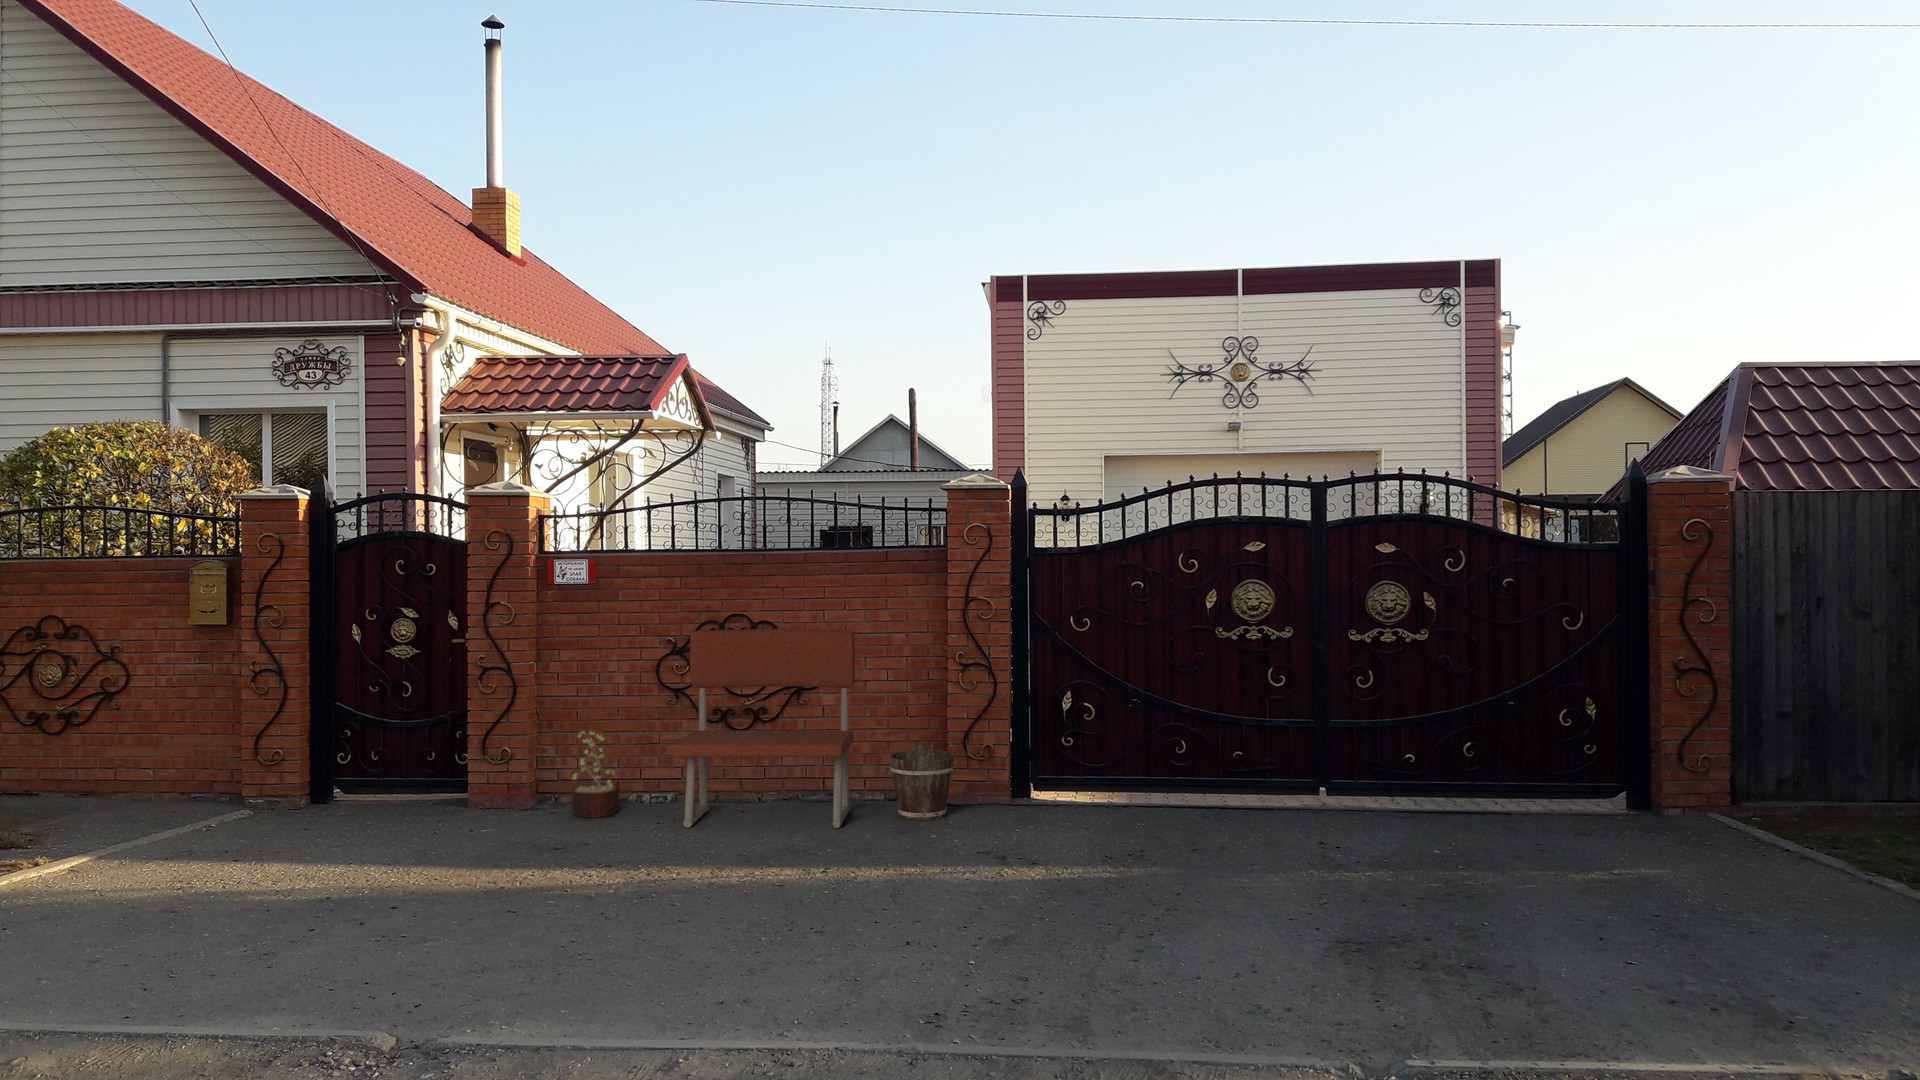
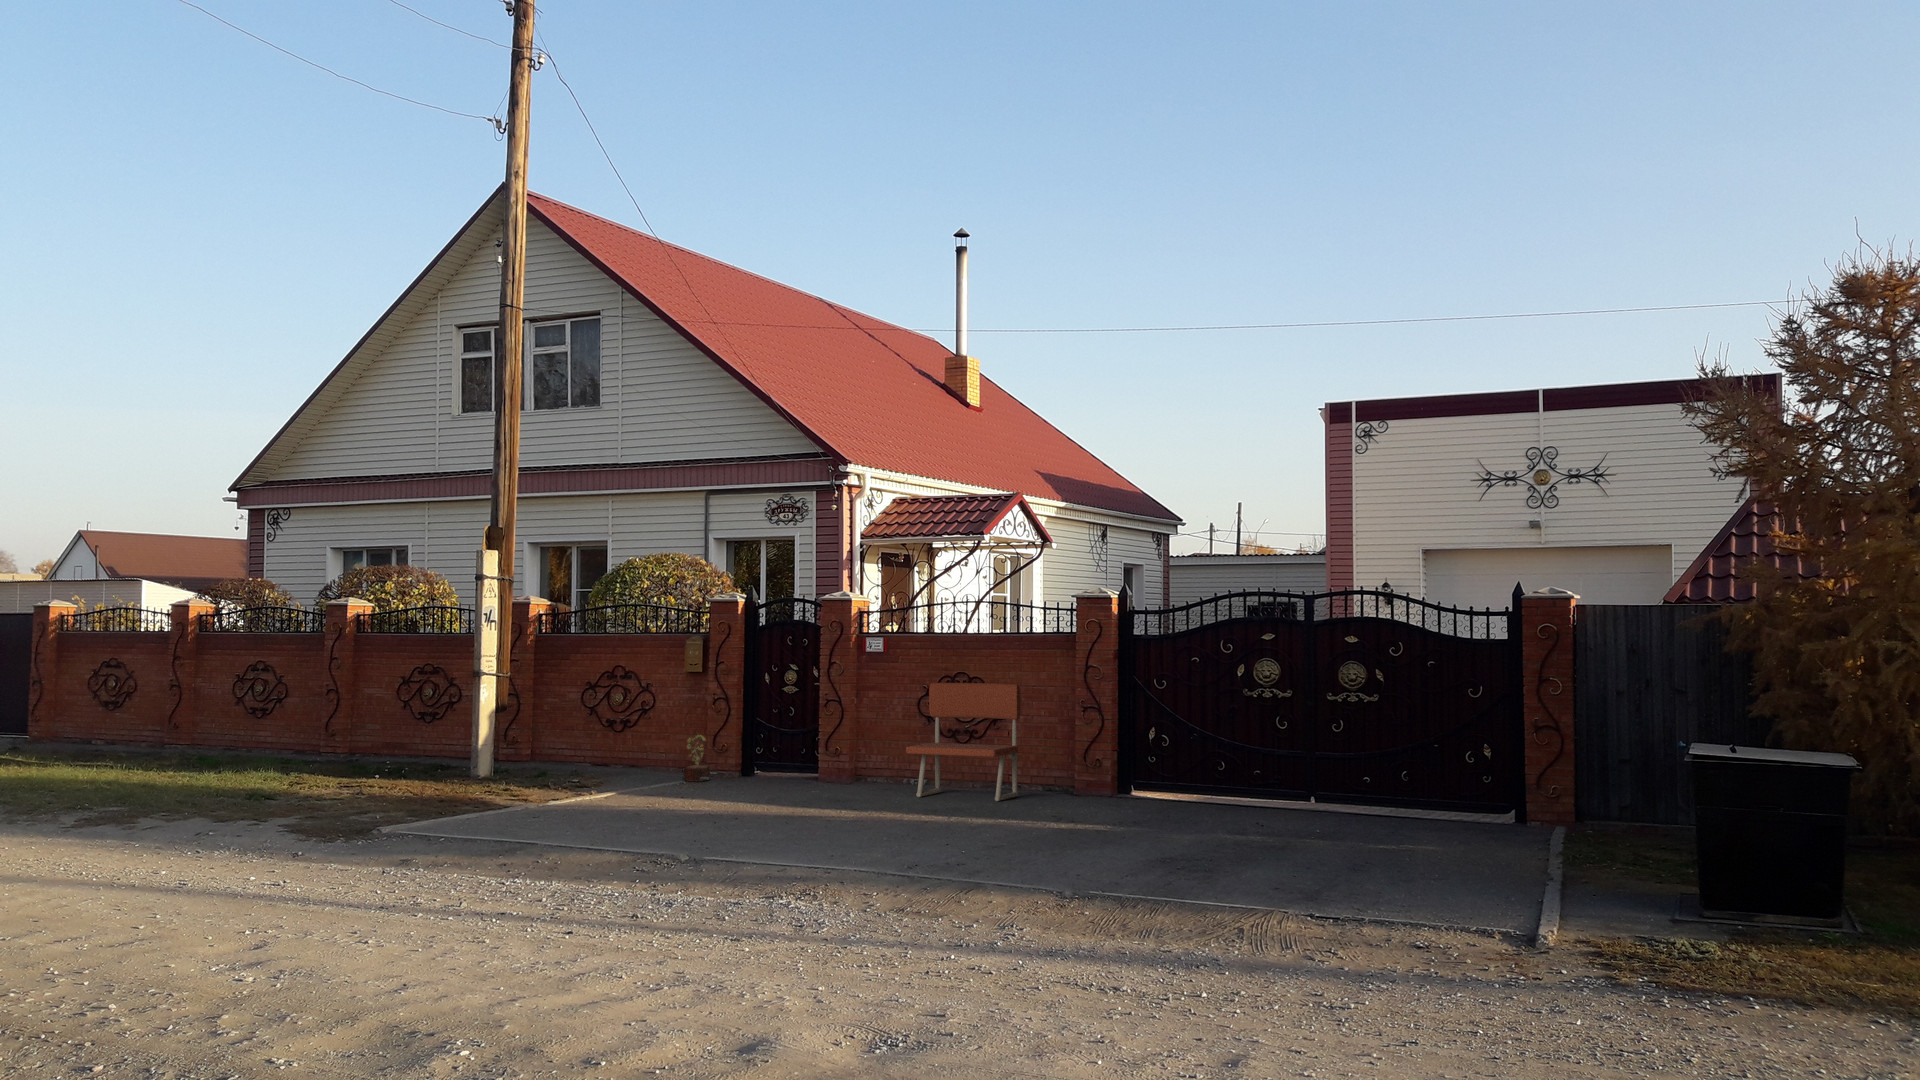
decorative plant: present [572,731,620,818] -> present [684,735,710,782]
bucket: present [890,743,954,820] -> none [1036,756,1076,801]

